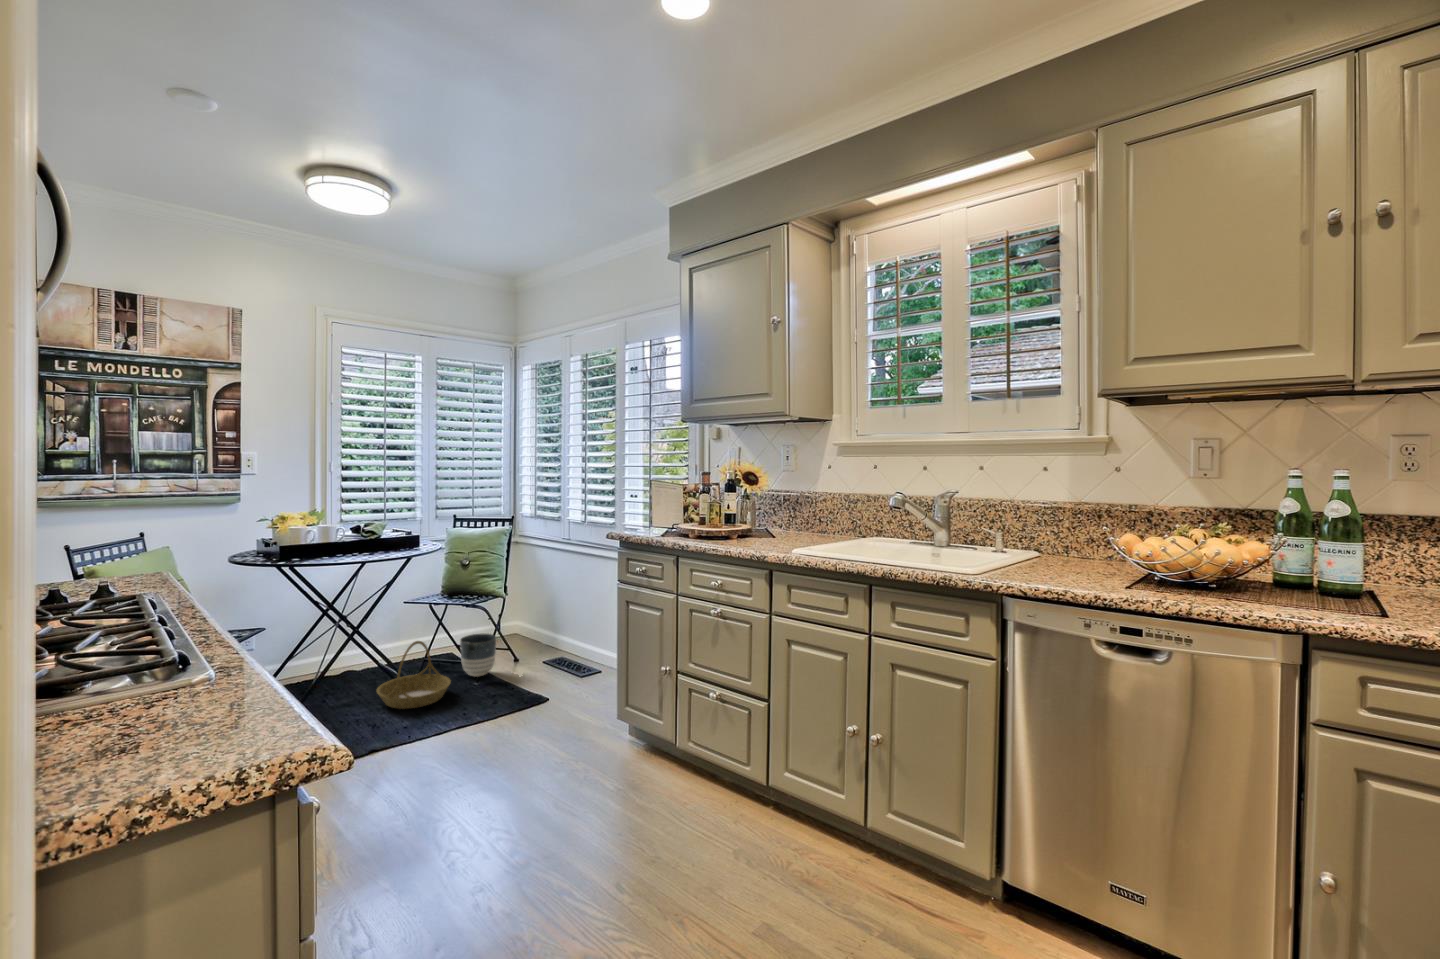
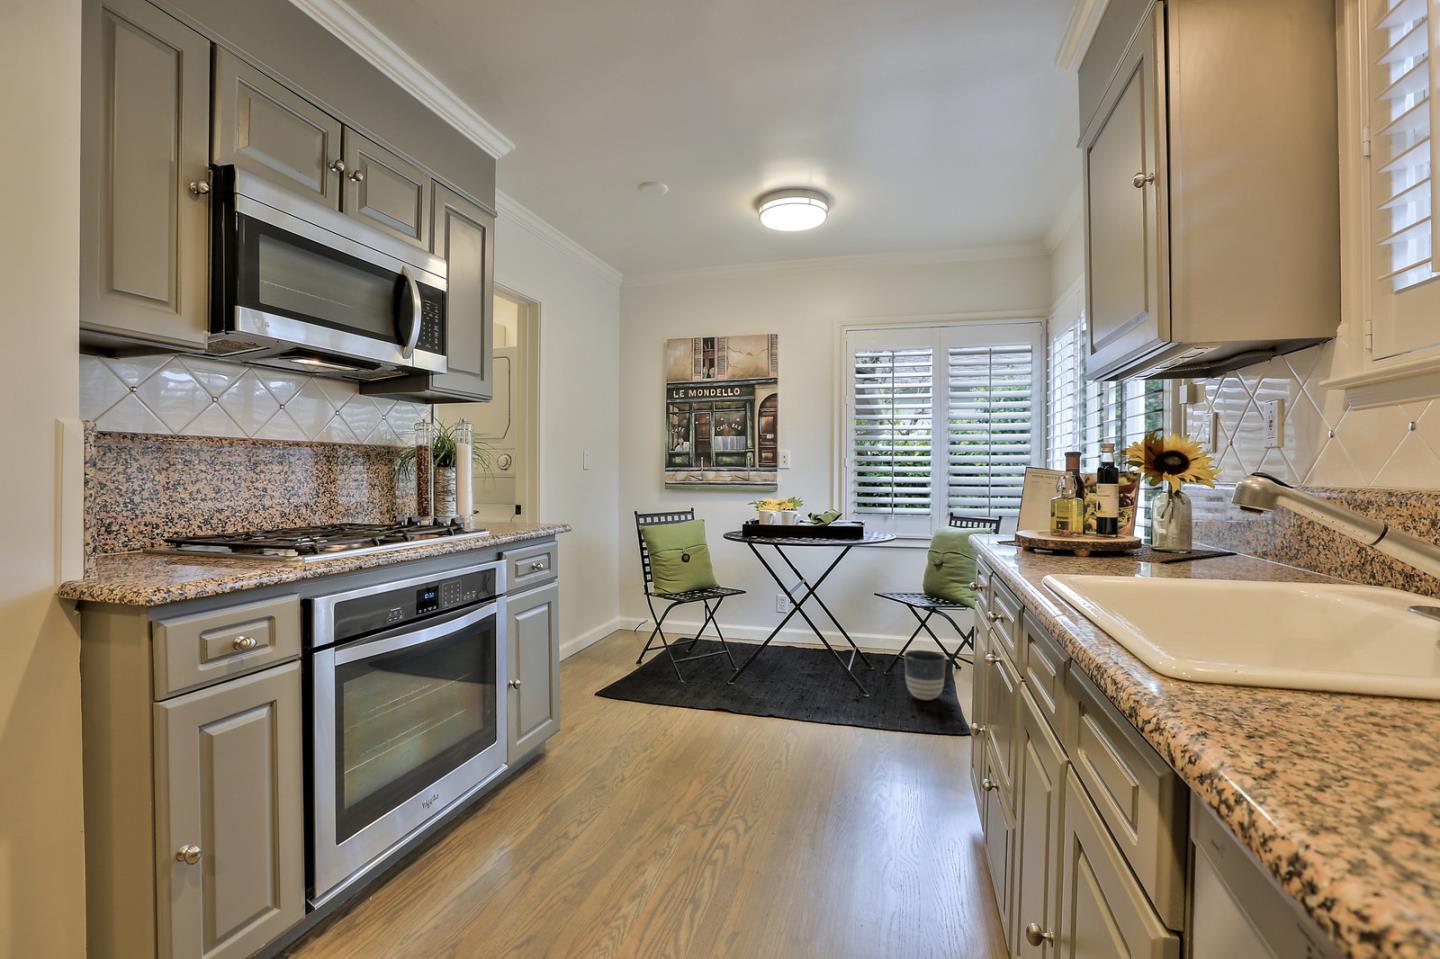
basket: present [377,641,451,709] -> none [804,636,875,705]

